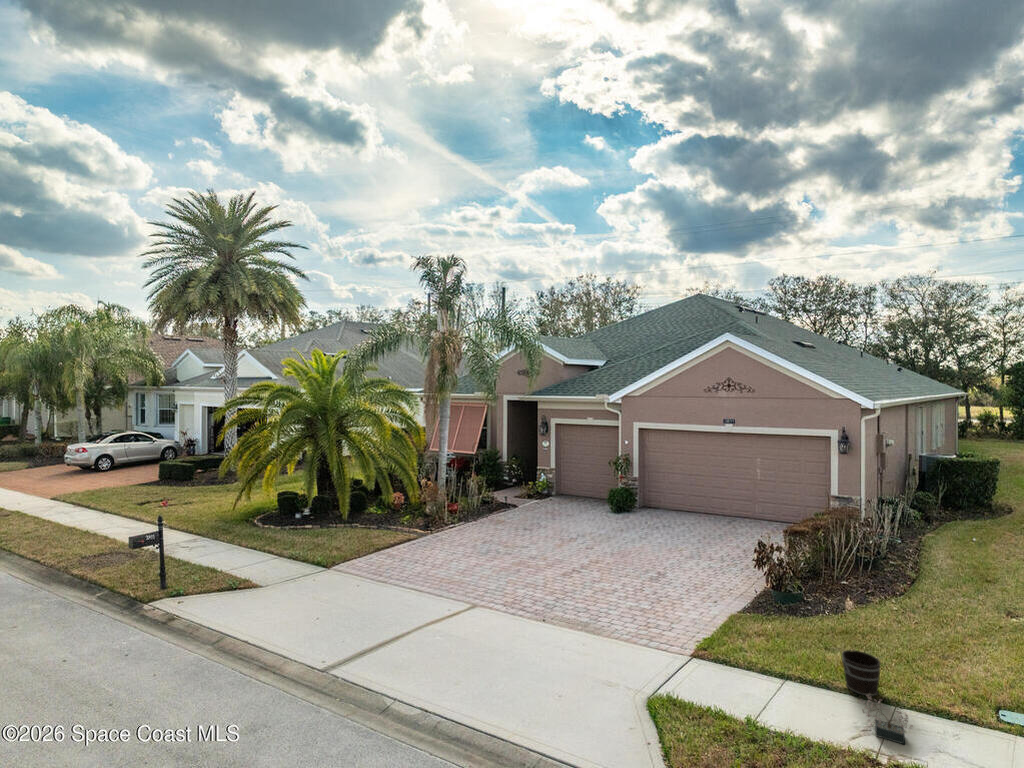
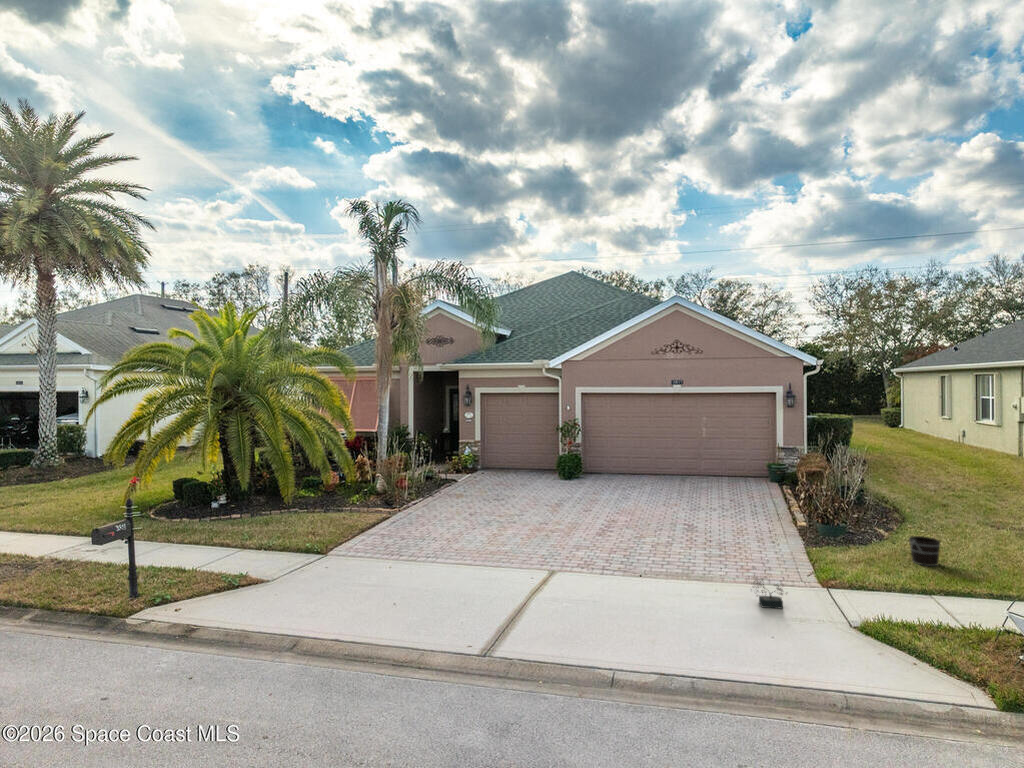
decorative plant: present [863,694,913,744] -> present [751,577,783,609]

